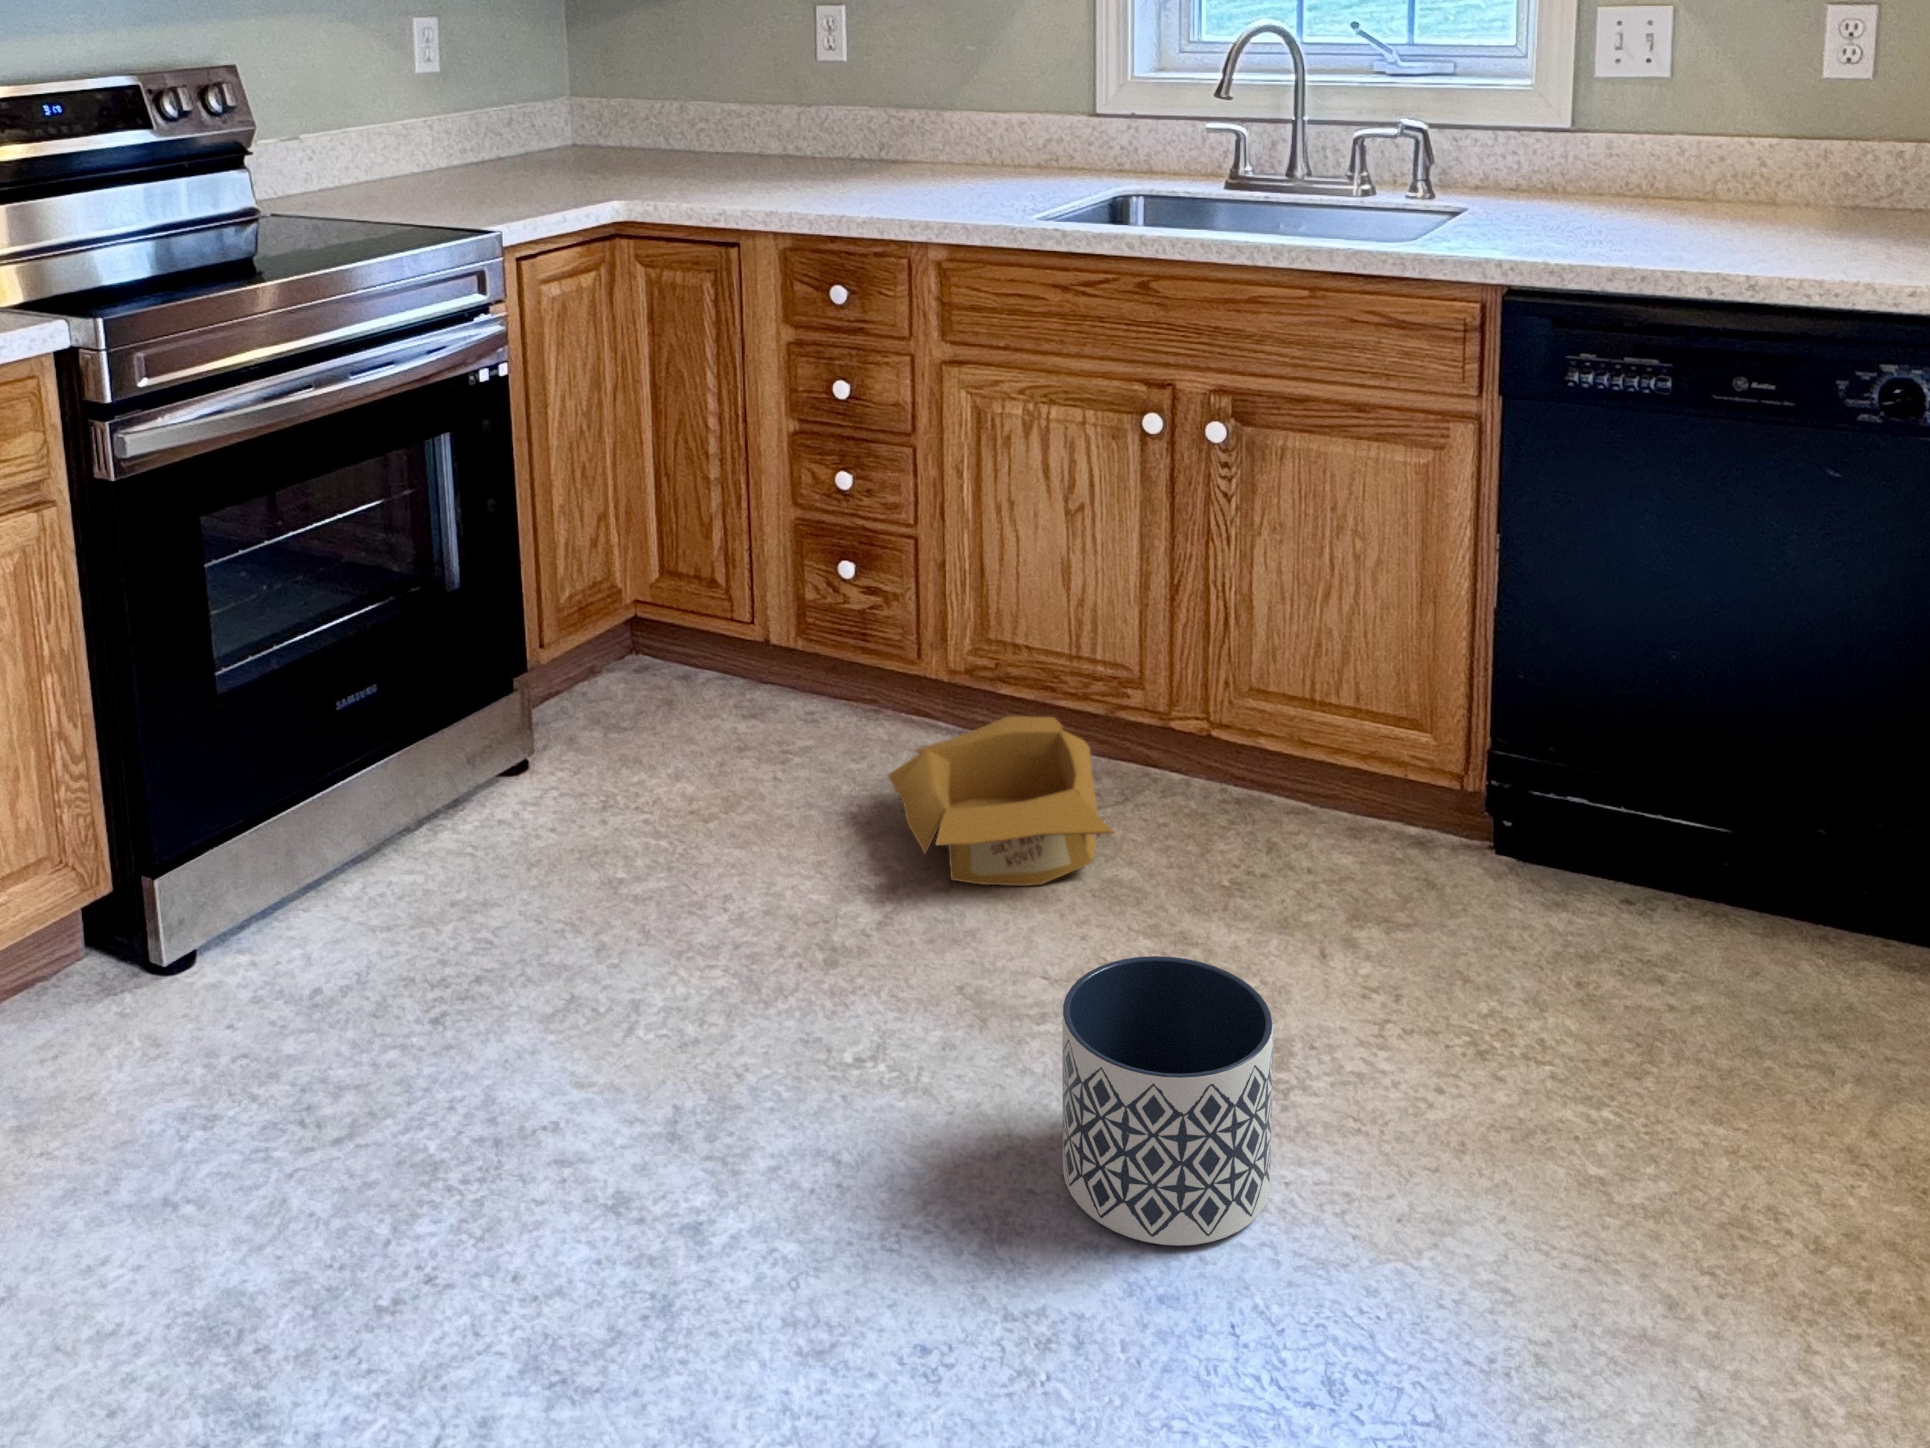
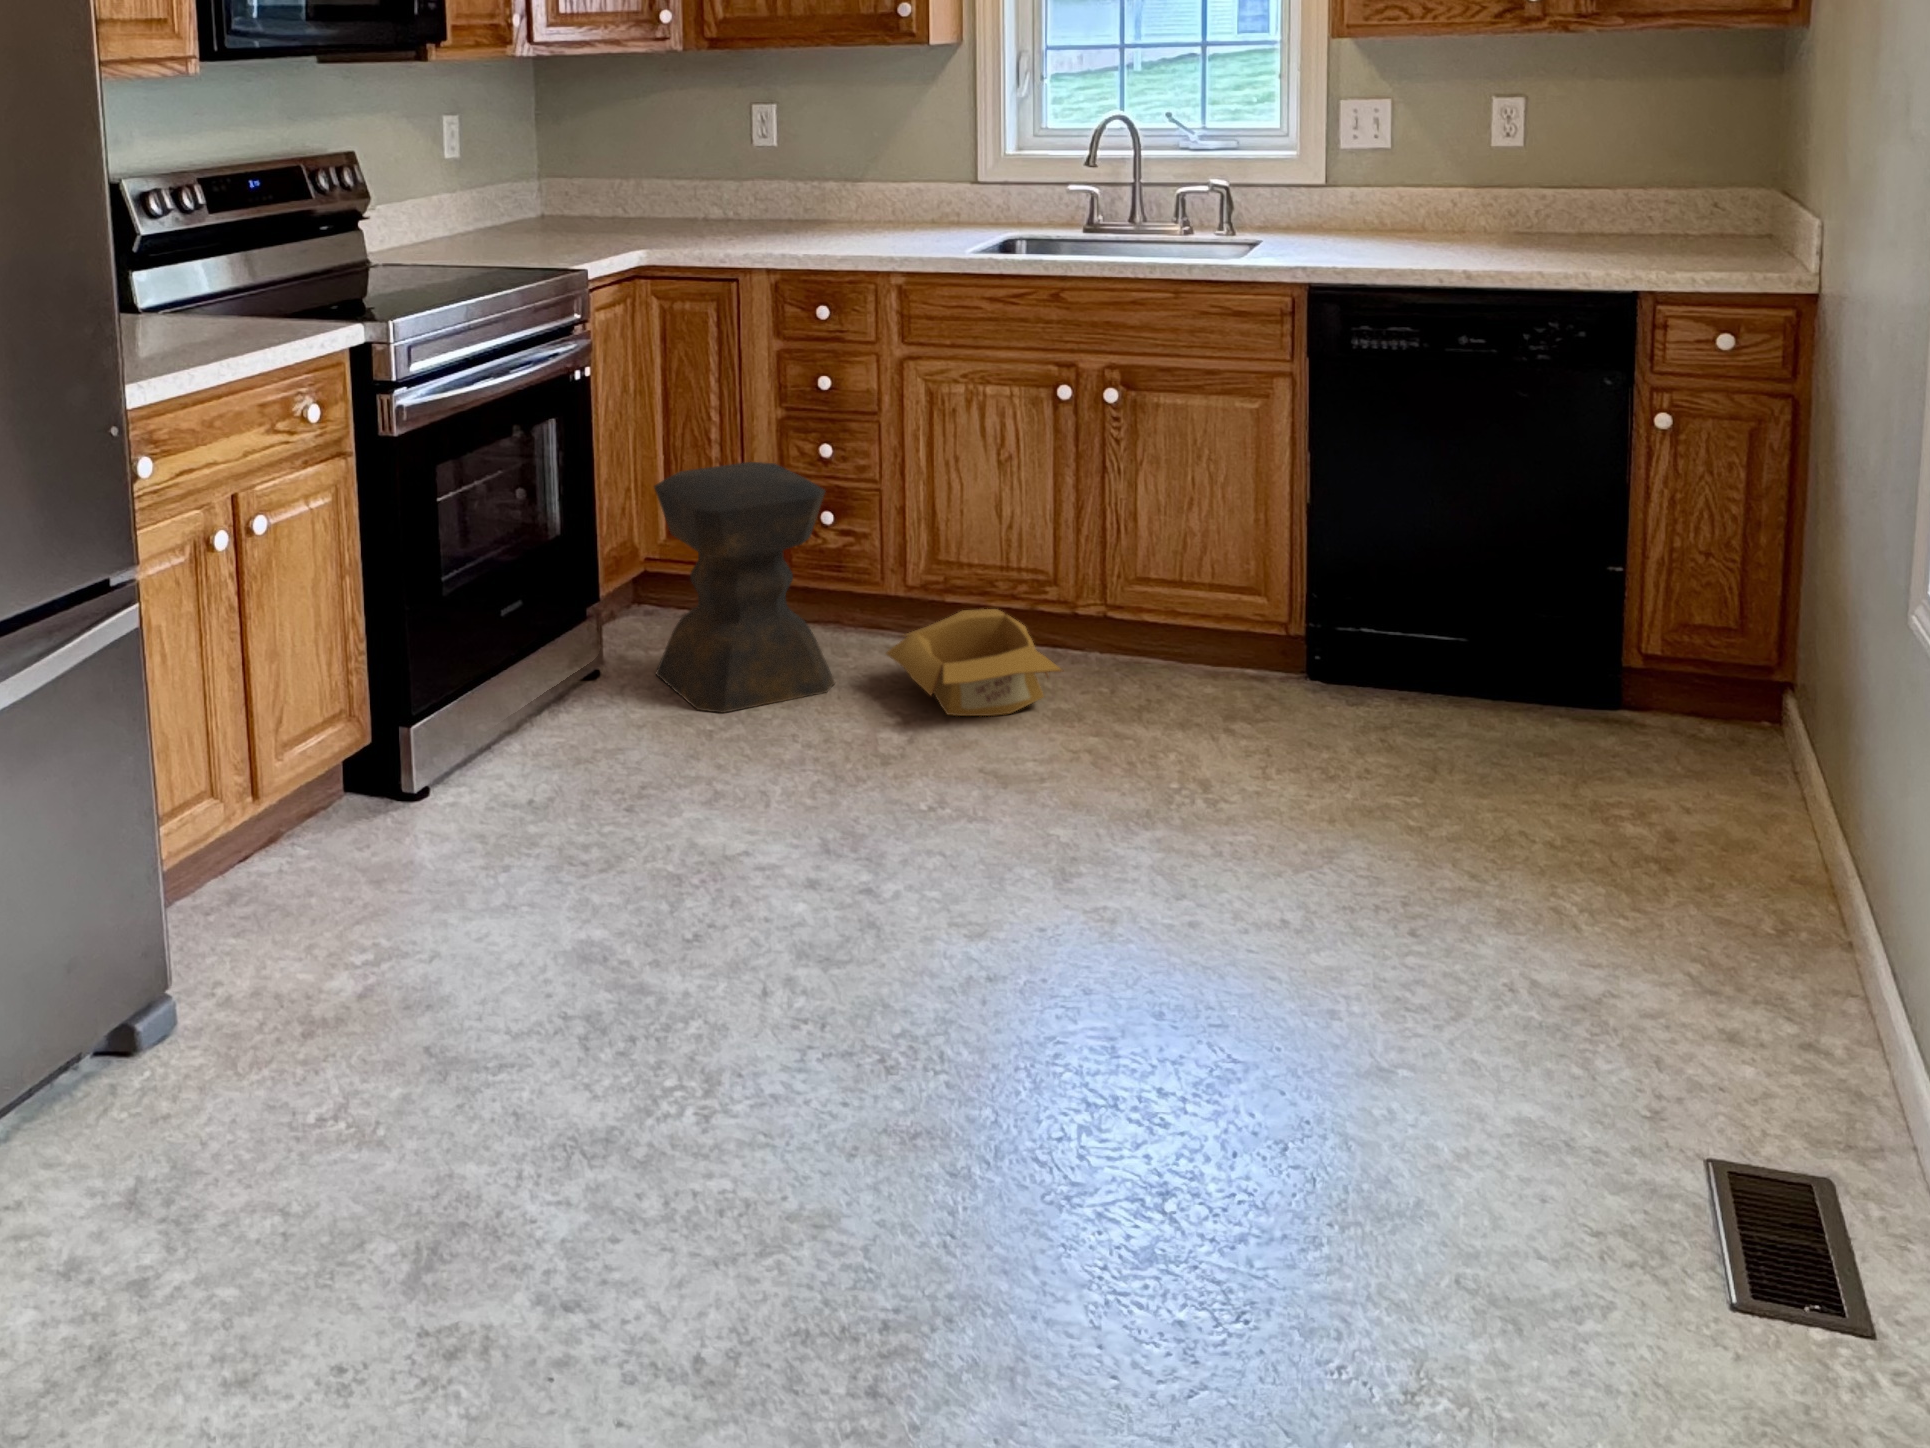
stool: none [588,496,825,850] -> present [654,462,835,713]
planter: present [1062,956,1273,1246] -> none [1089,709,1224,873]

